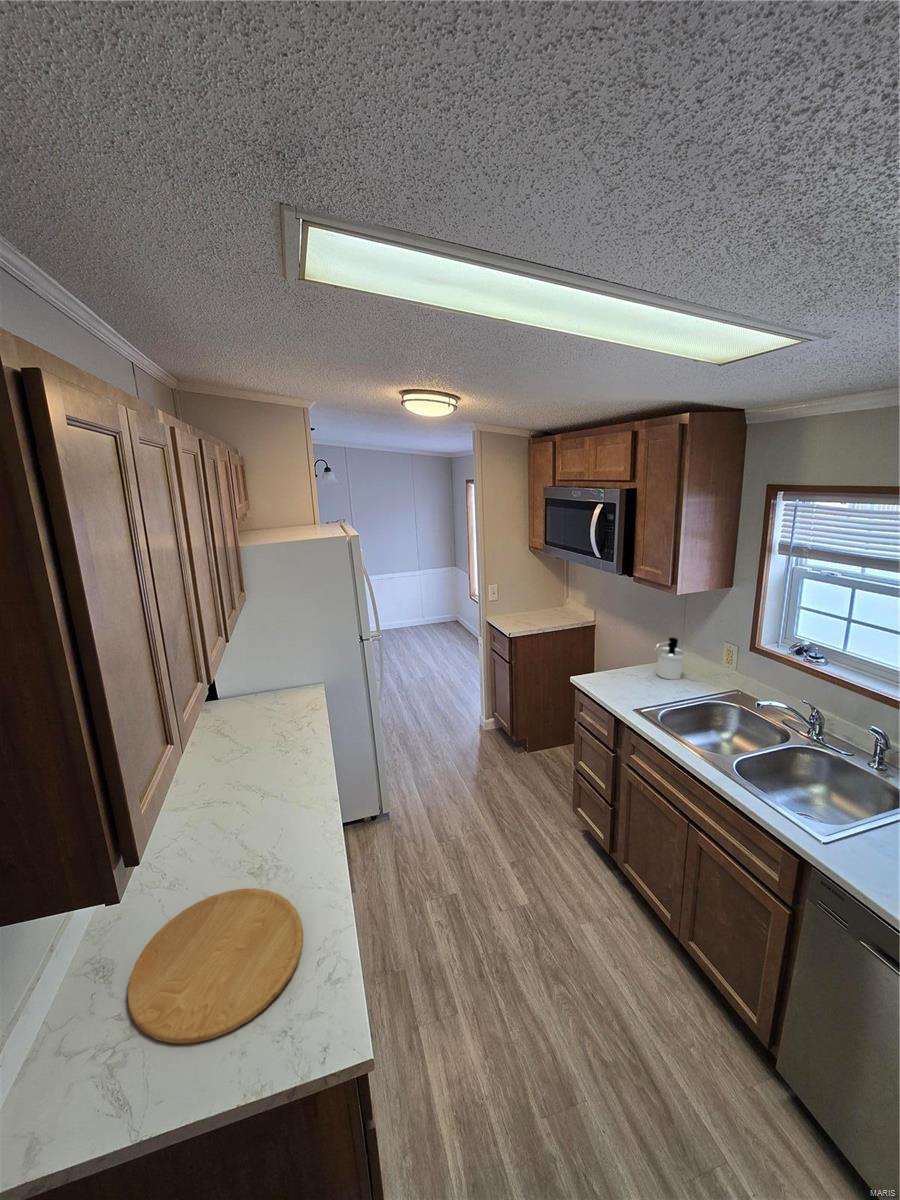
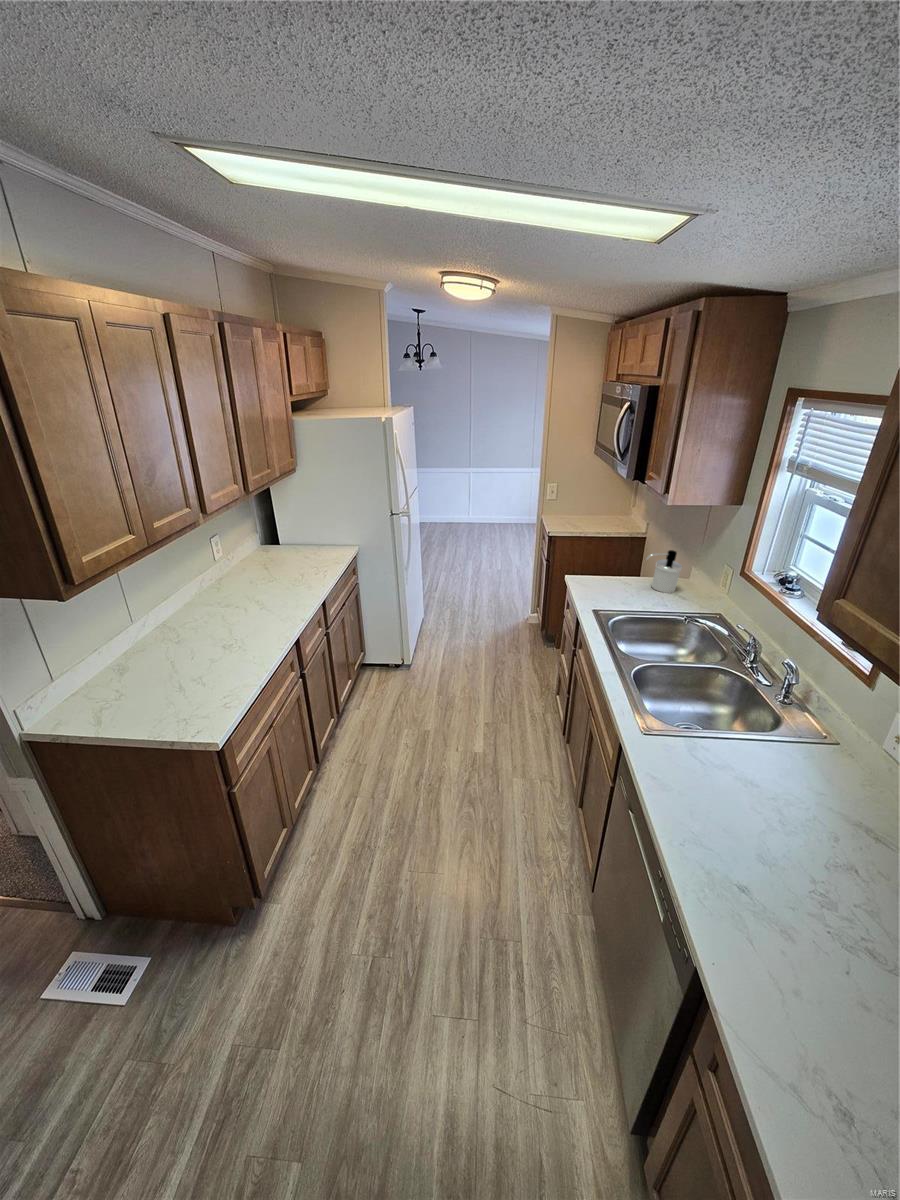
cutting board: present [128,889,303,1044] -> none [123,651,234,711]

